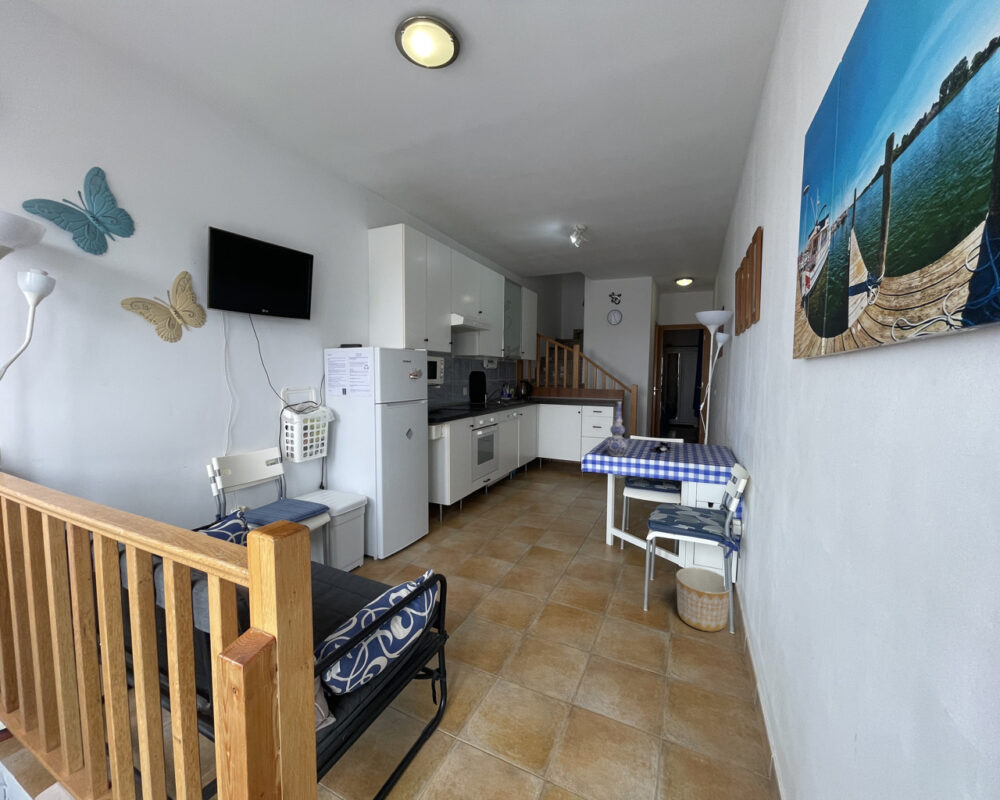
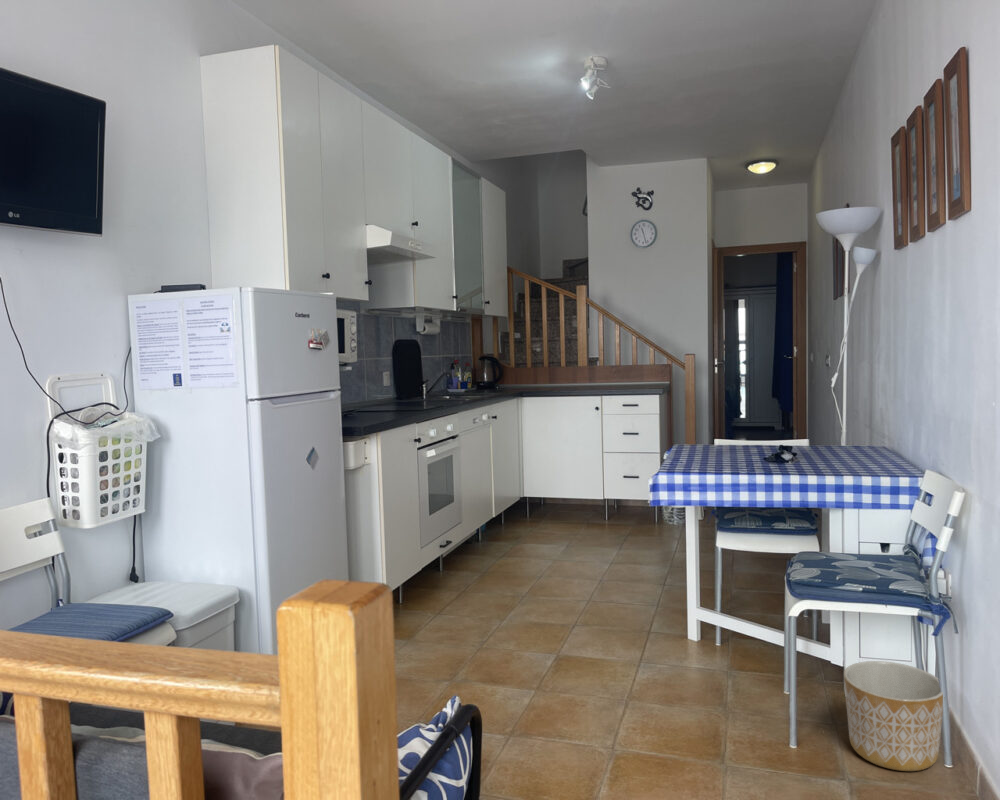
vase: present [605,402,629,457] -> none [688,372,732,473]

